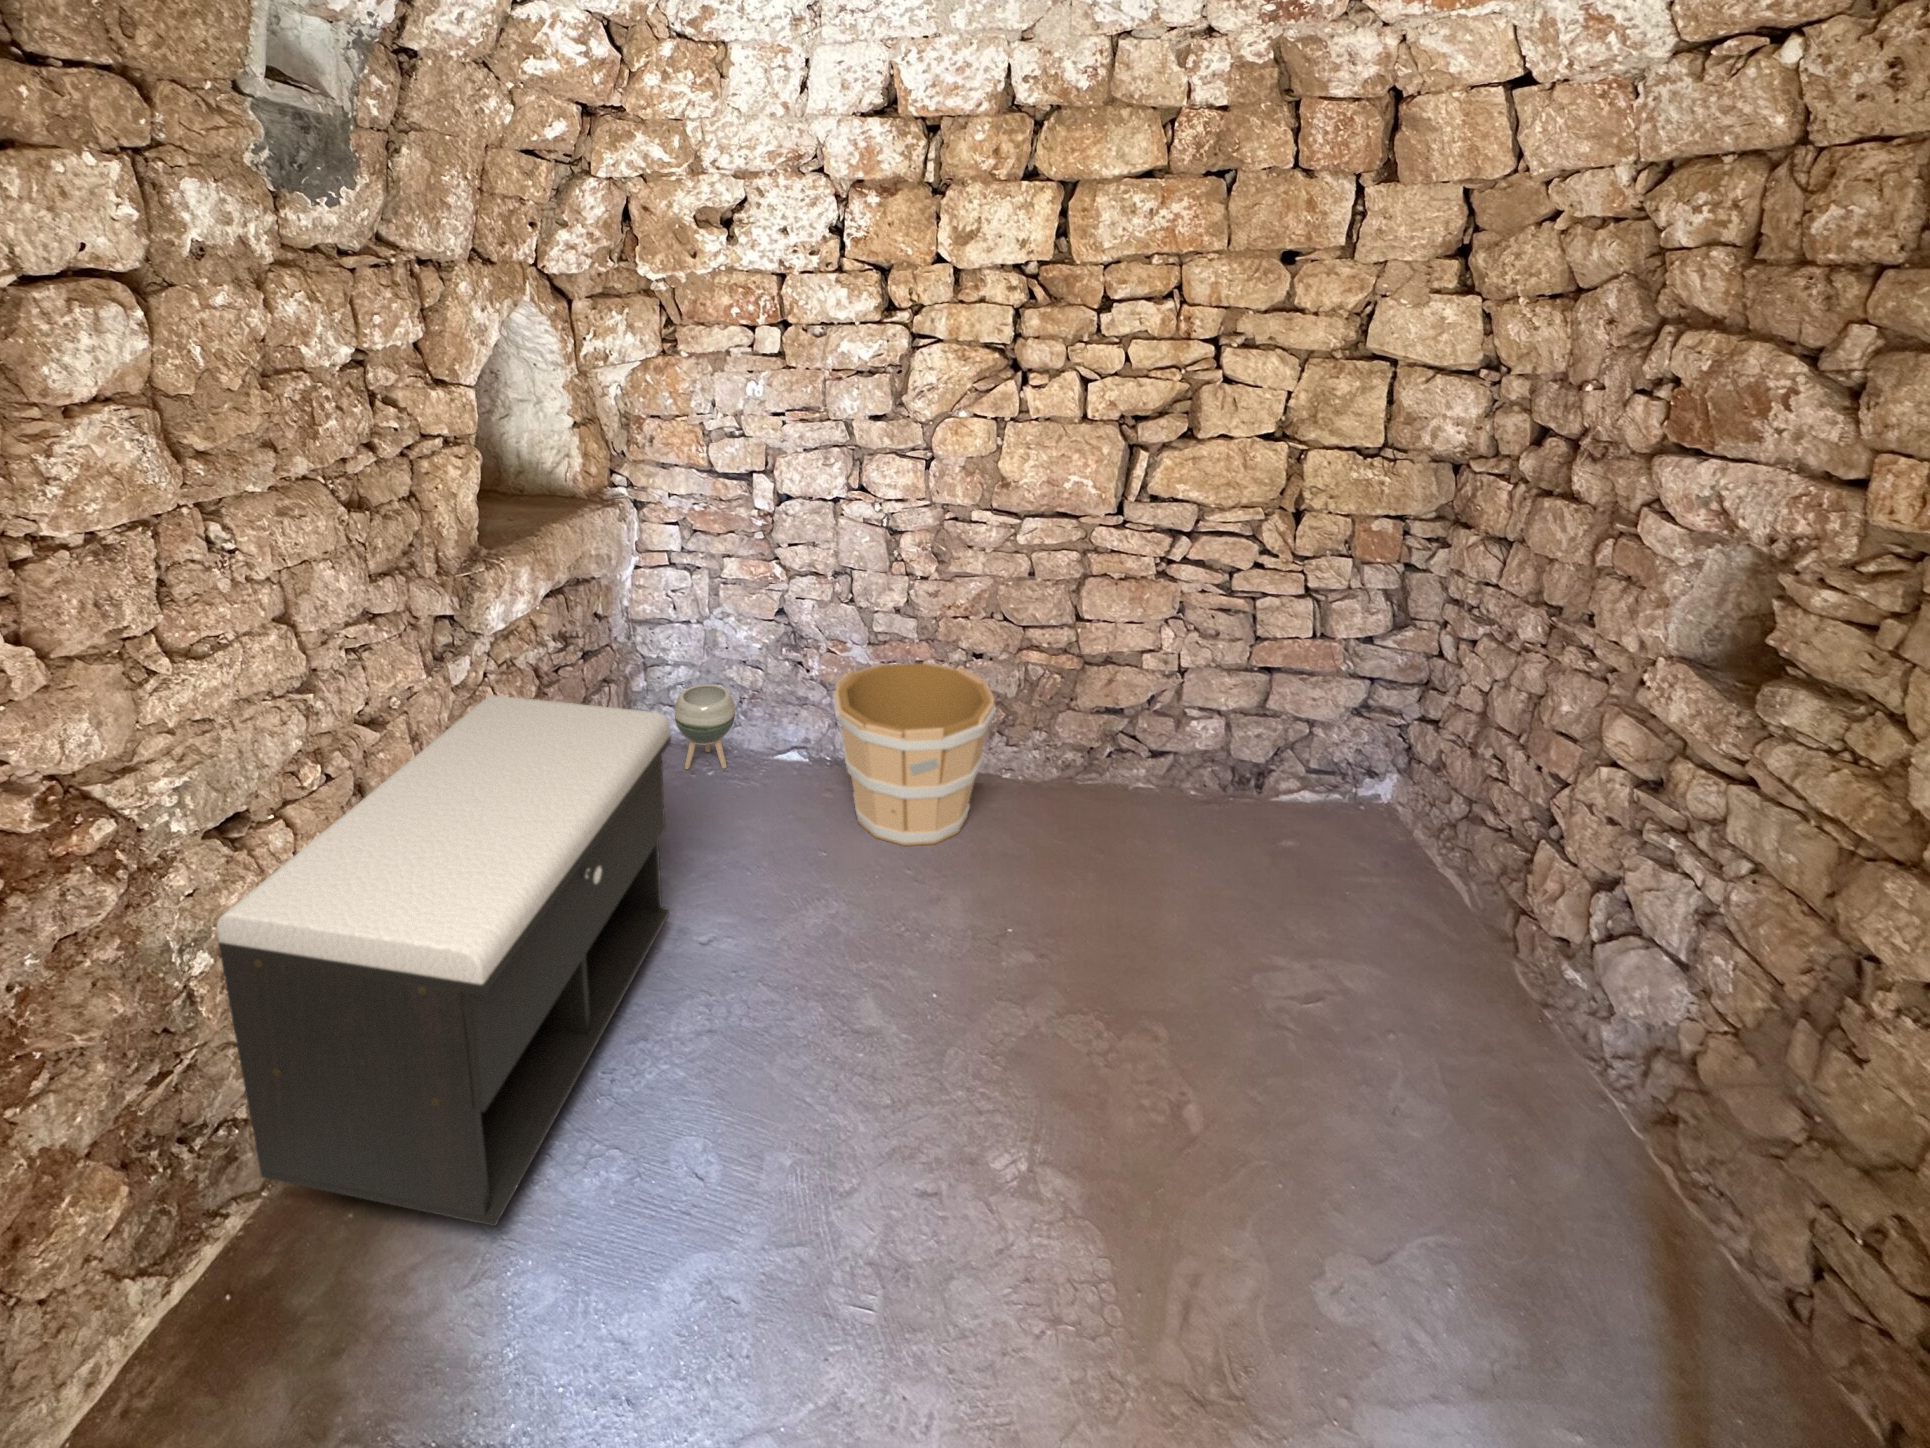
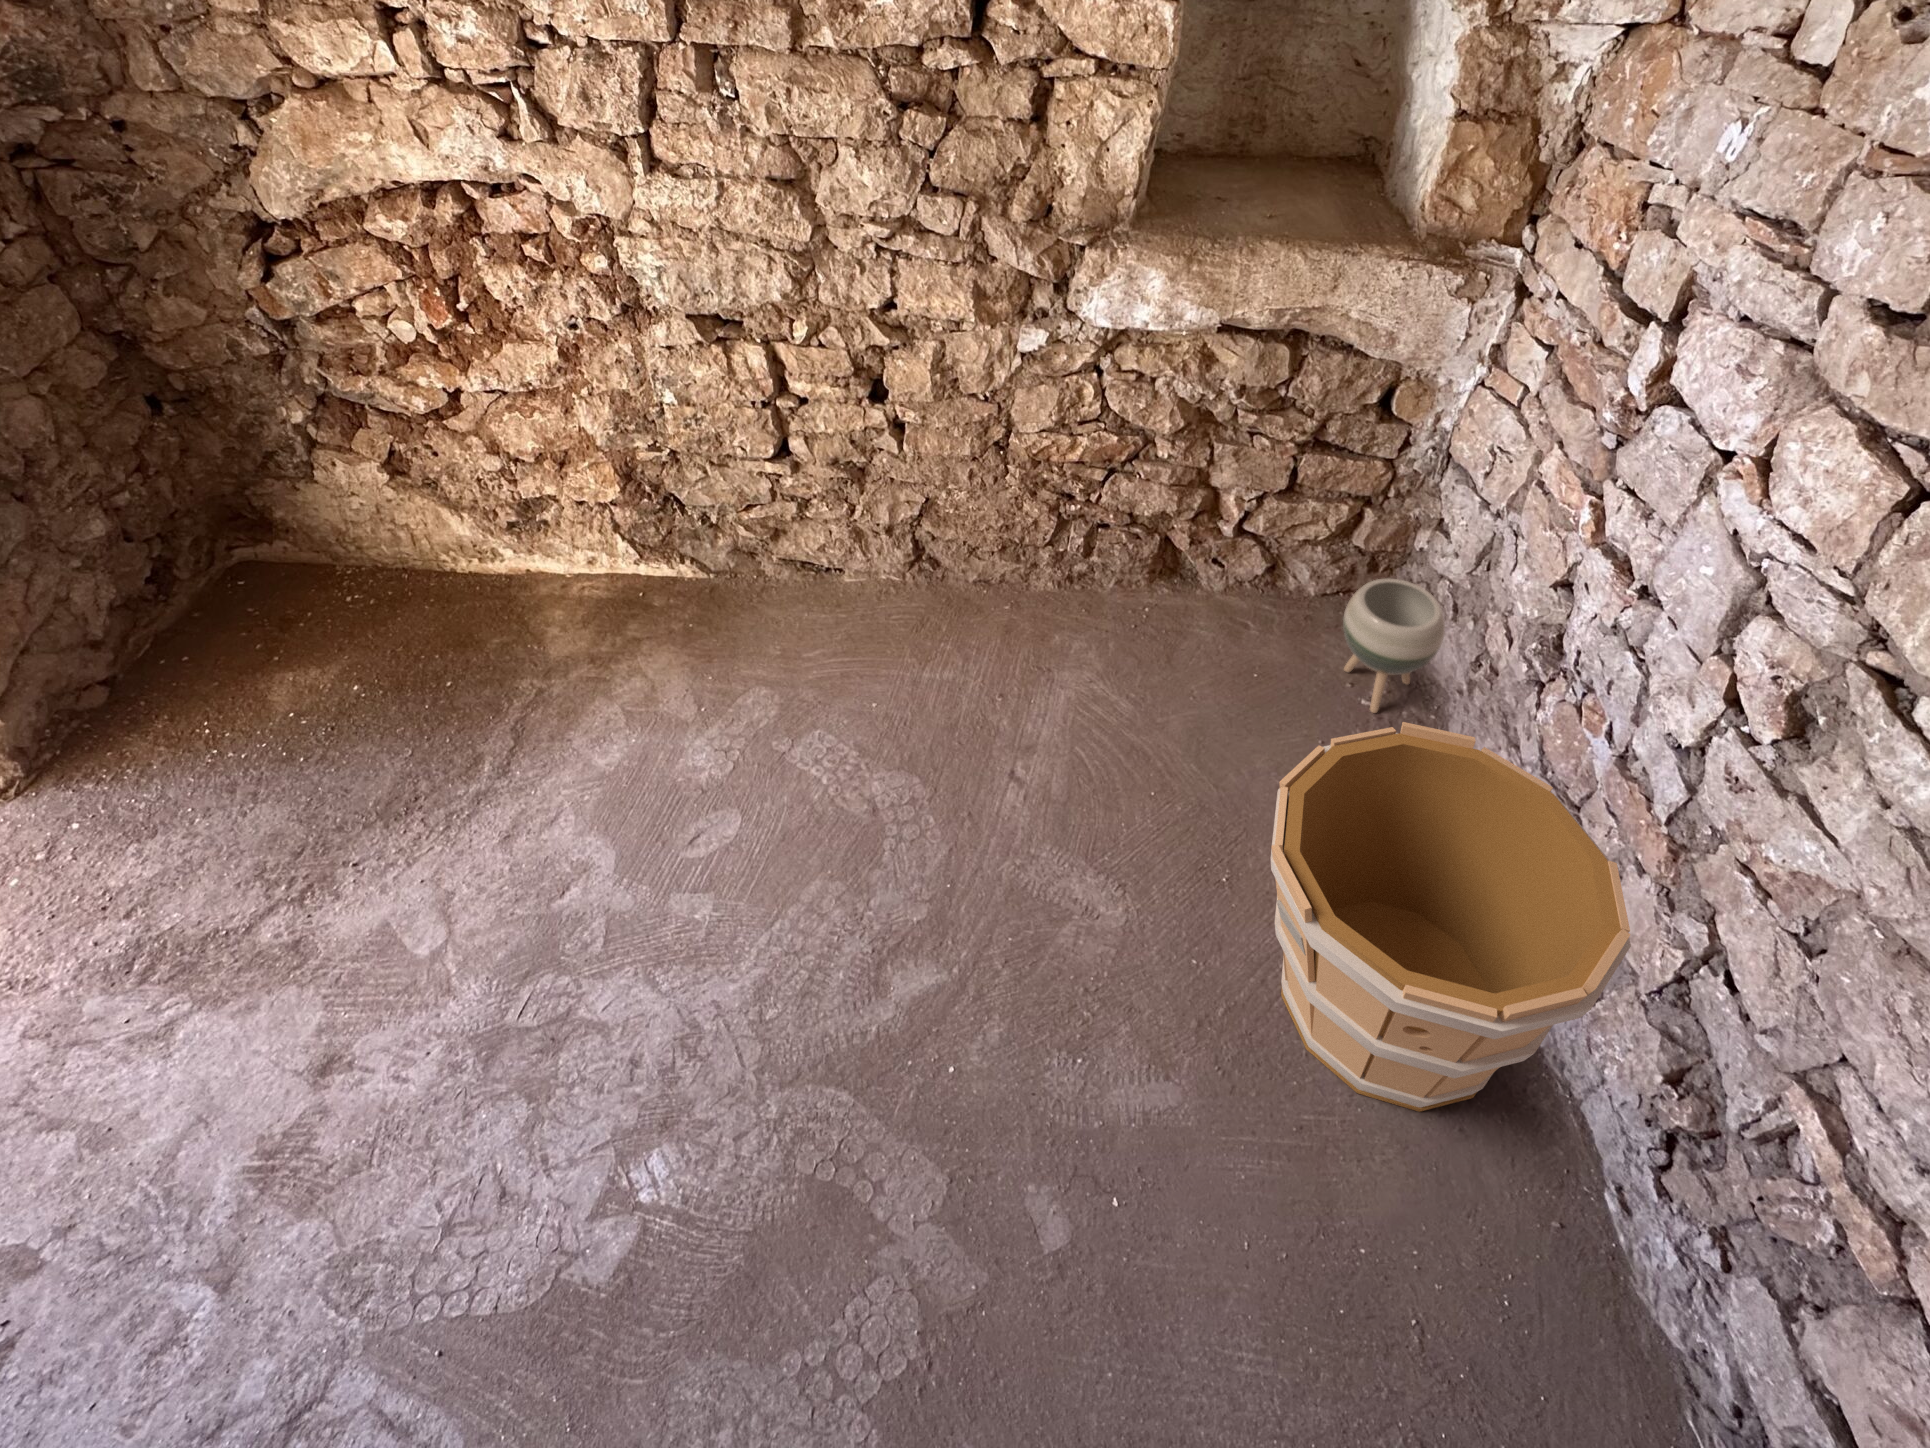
storage bench: present [217,695,671,1226] -> none [554,373,1009,717]

